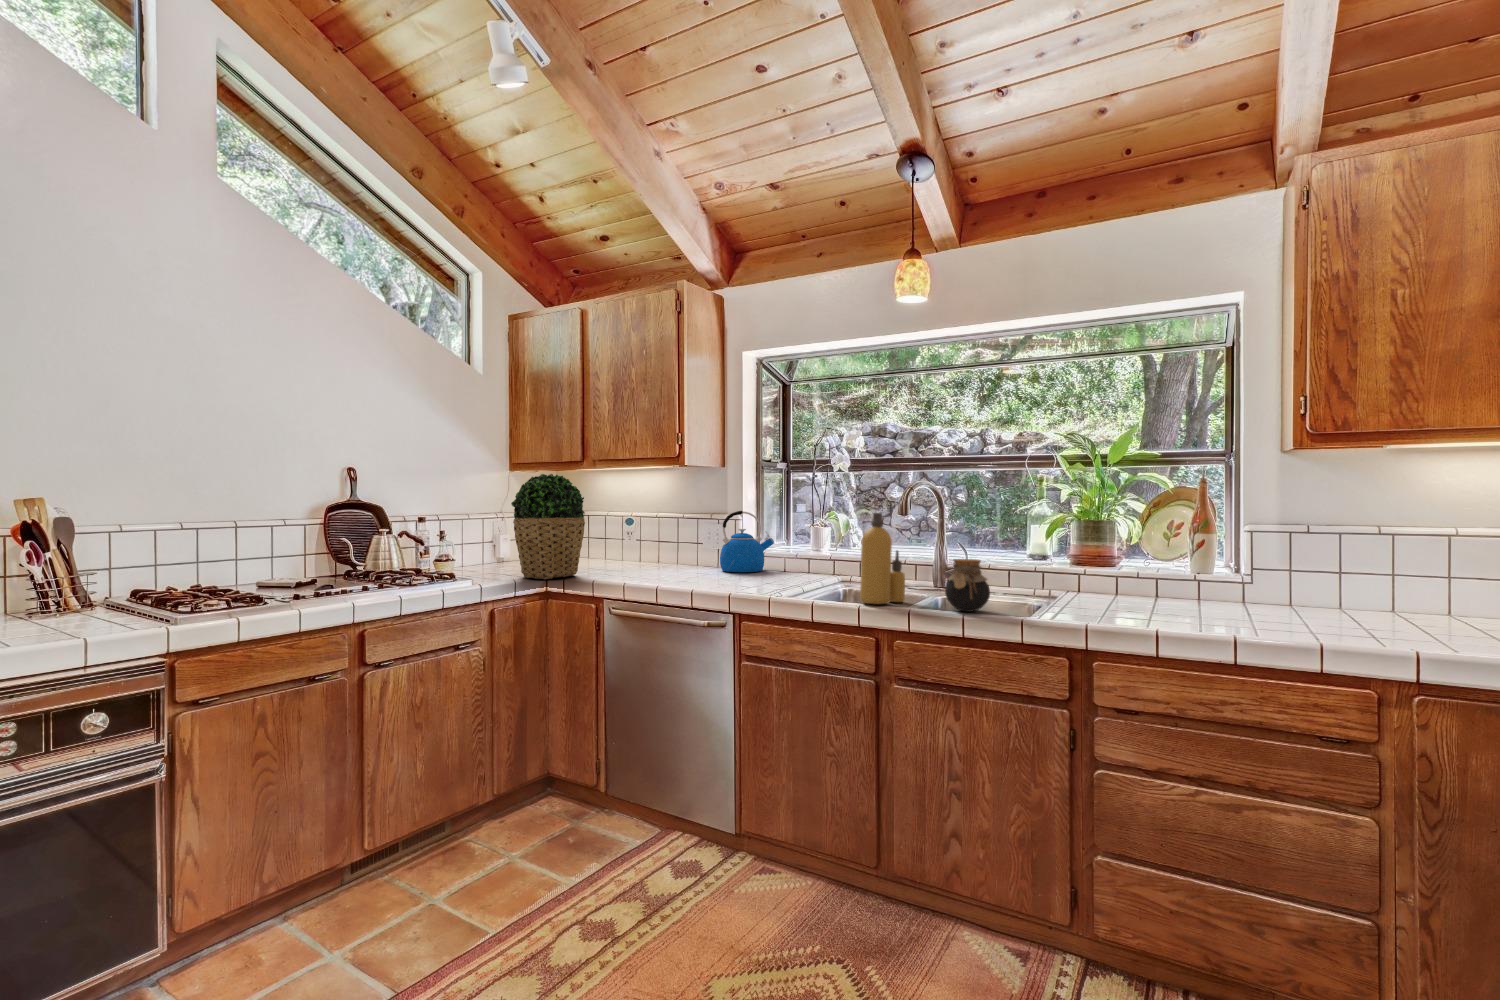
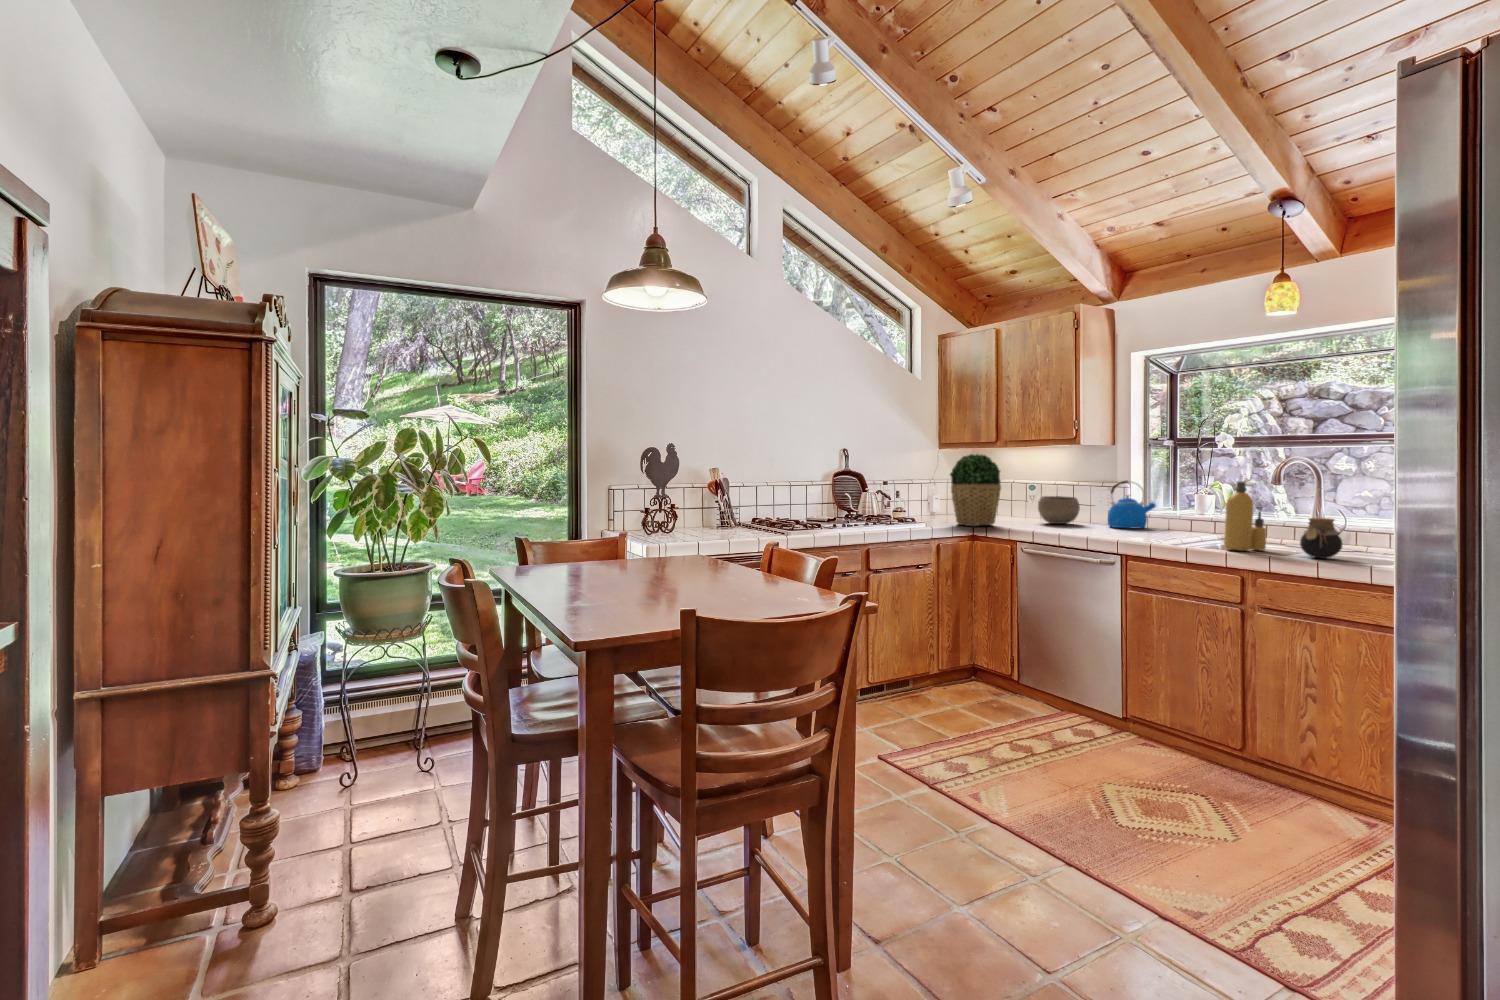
bowl: none [636,532,687,569] -> present [1038,496,1080,524]

